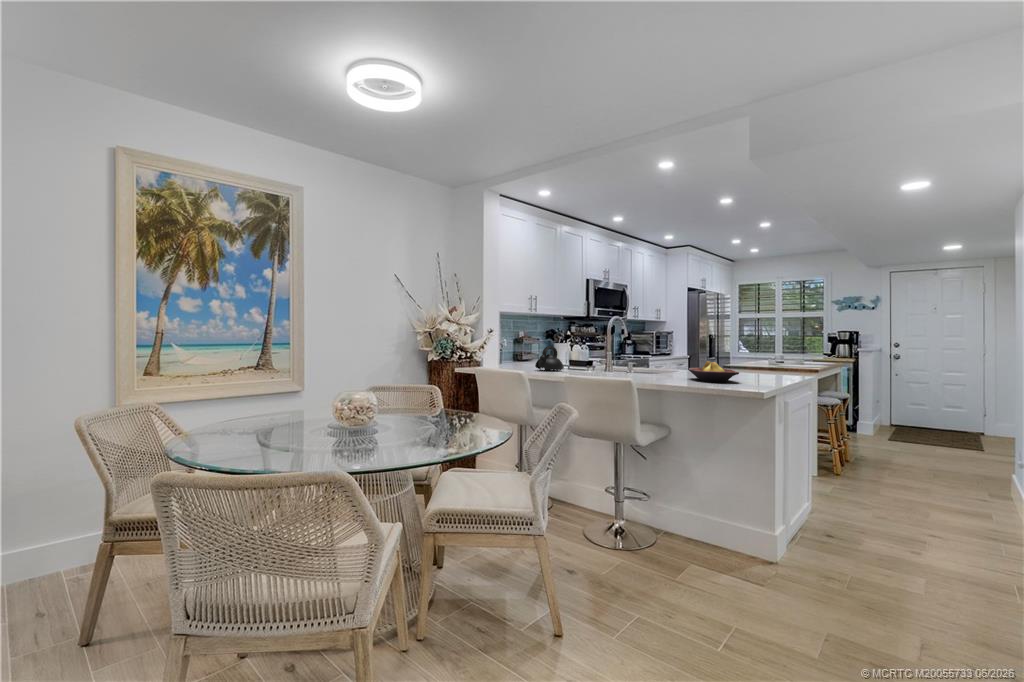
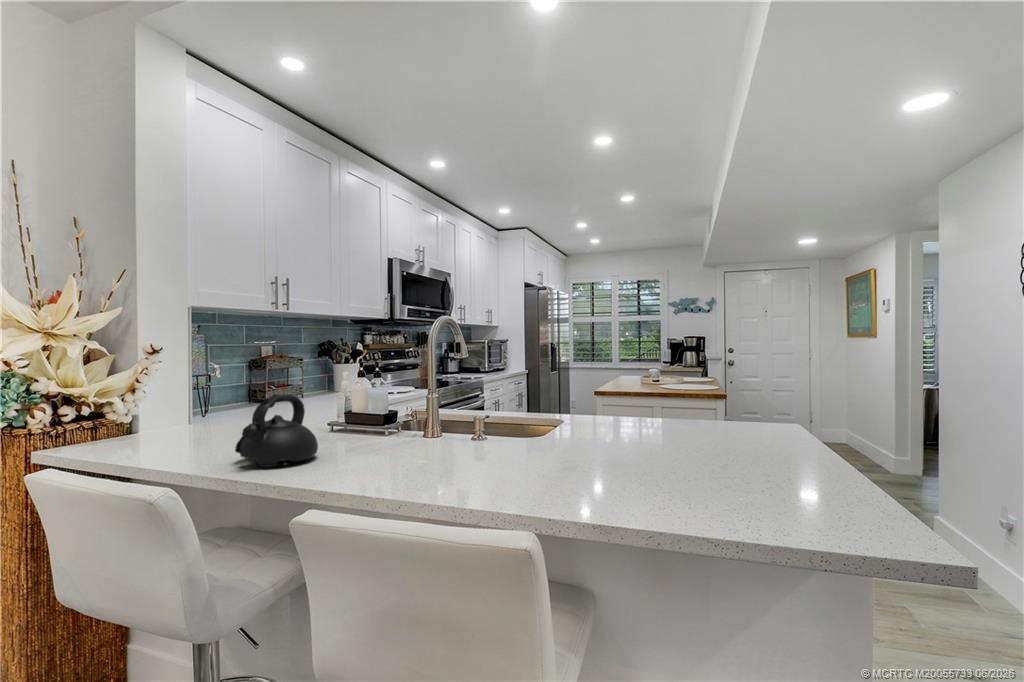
fruit bowl: present [688,361,739,383] -> none [654,434,838,515]

